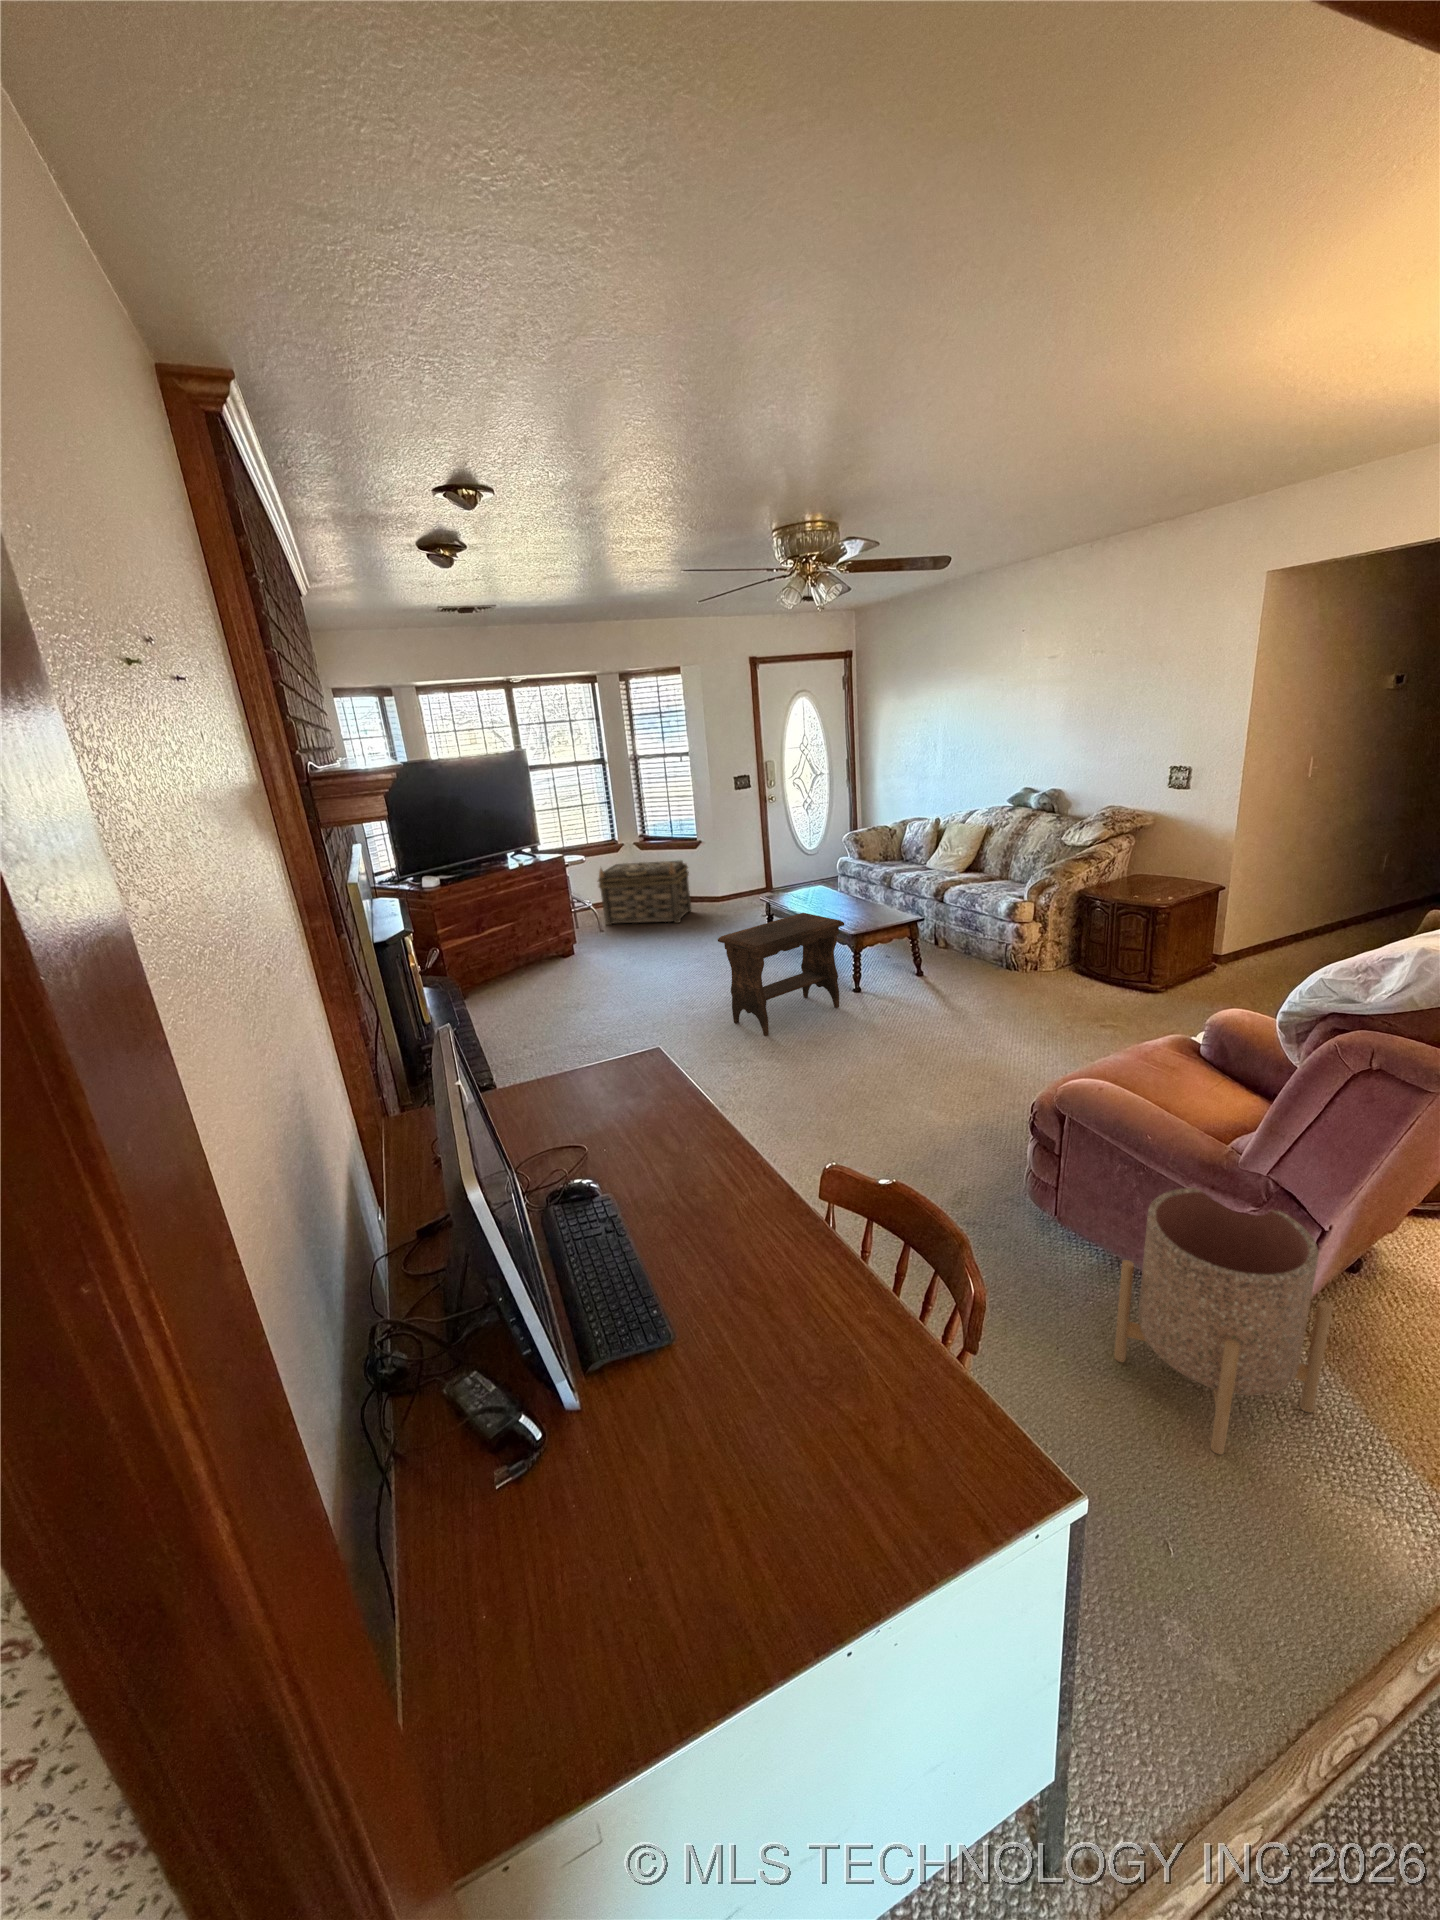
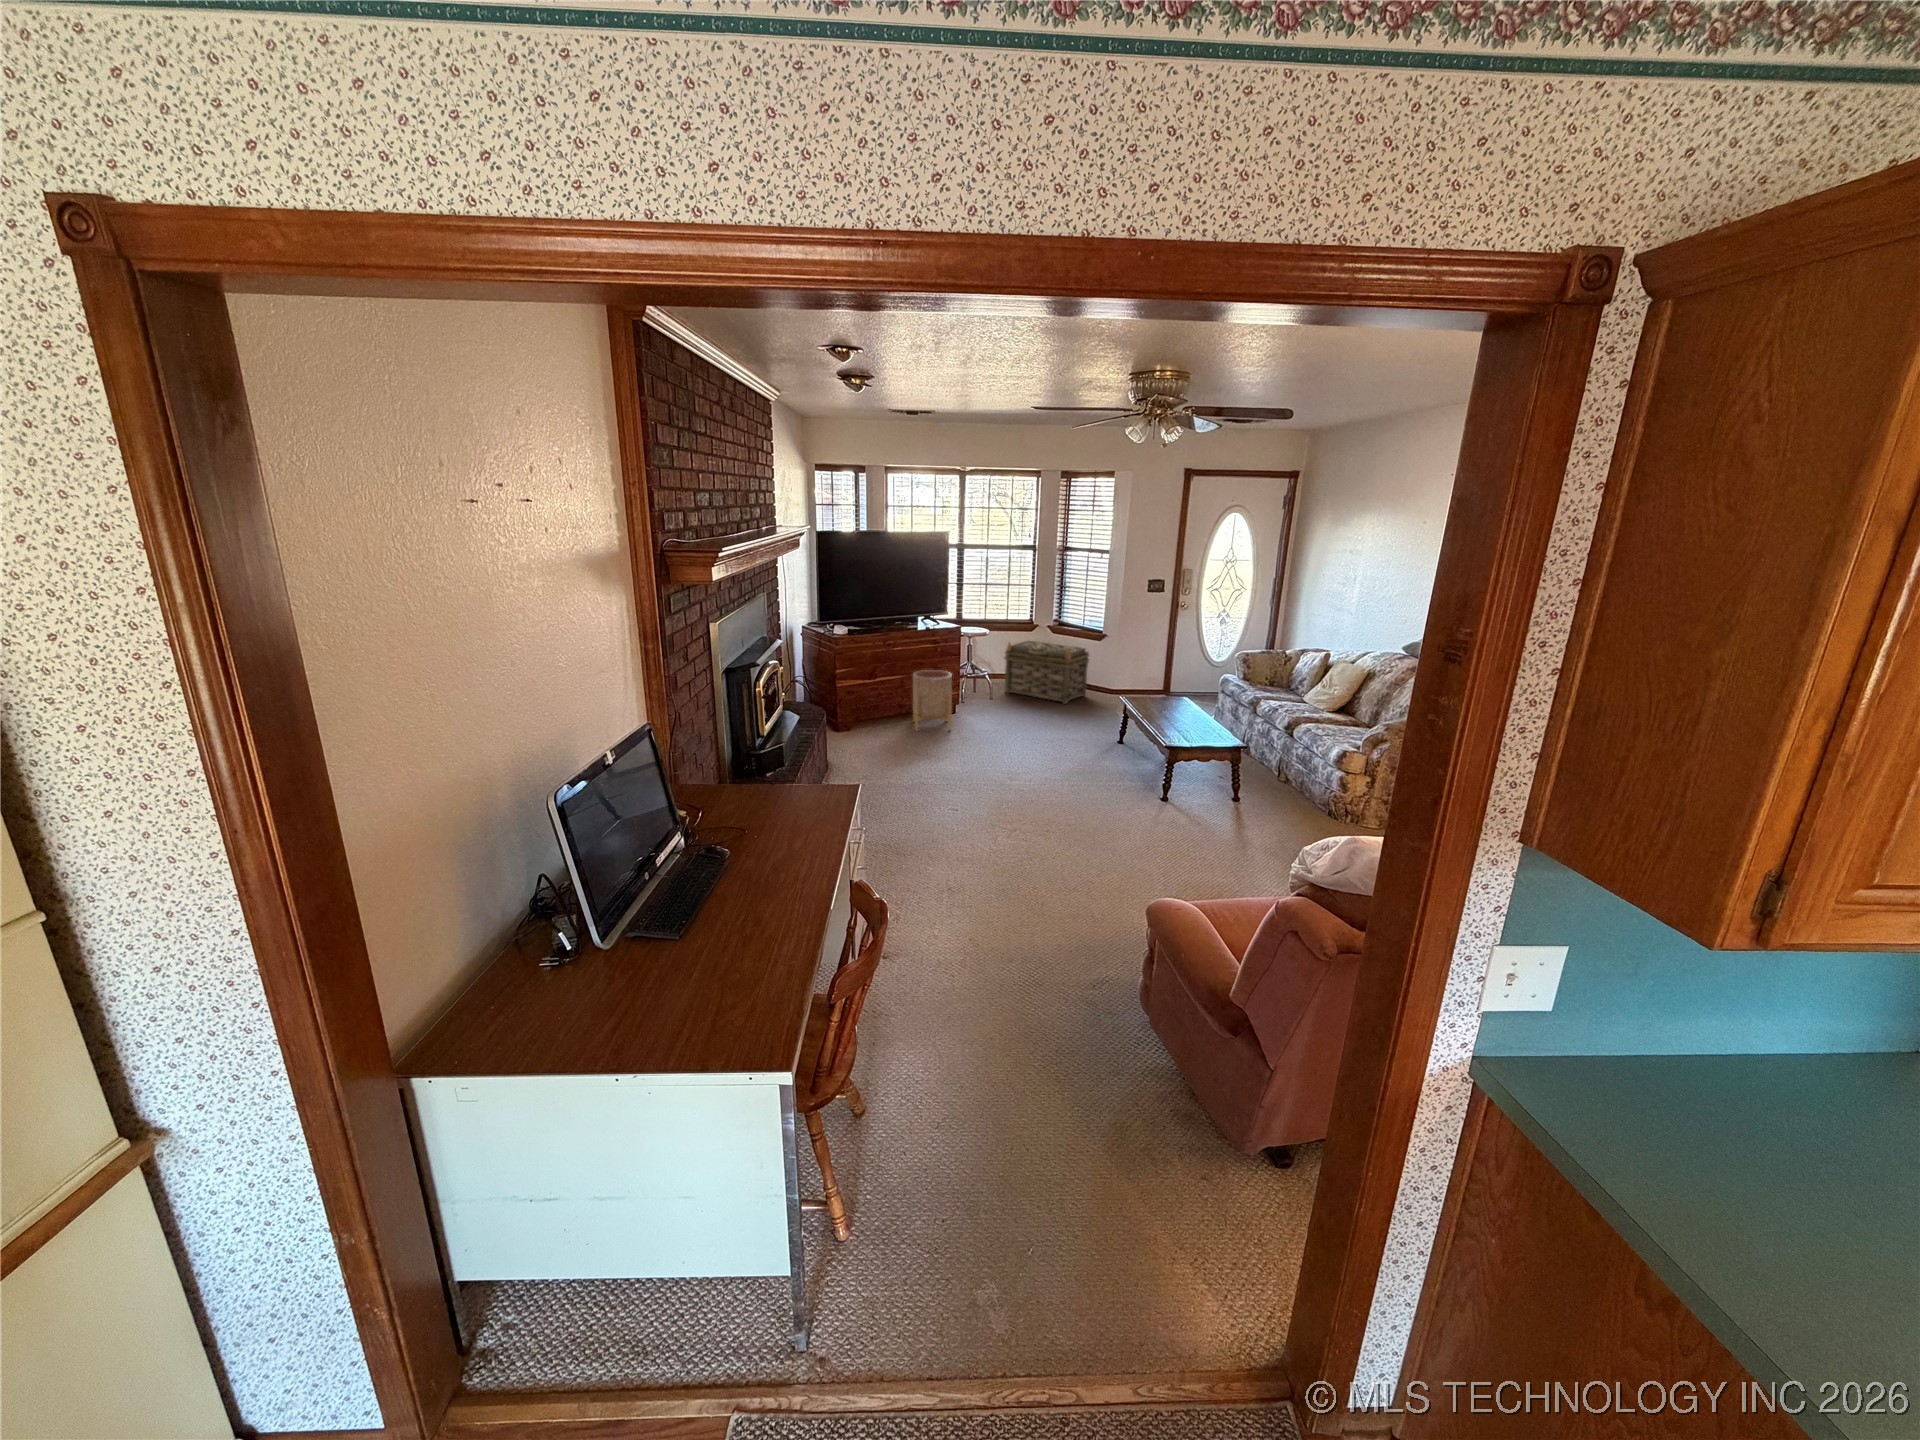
footstool: present [718,913,844,1036] -> none [1034,716,1152,816]
planter: present [1114,1188,1333,1454] -> present [913,670,952,731]

